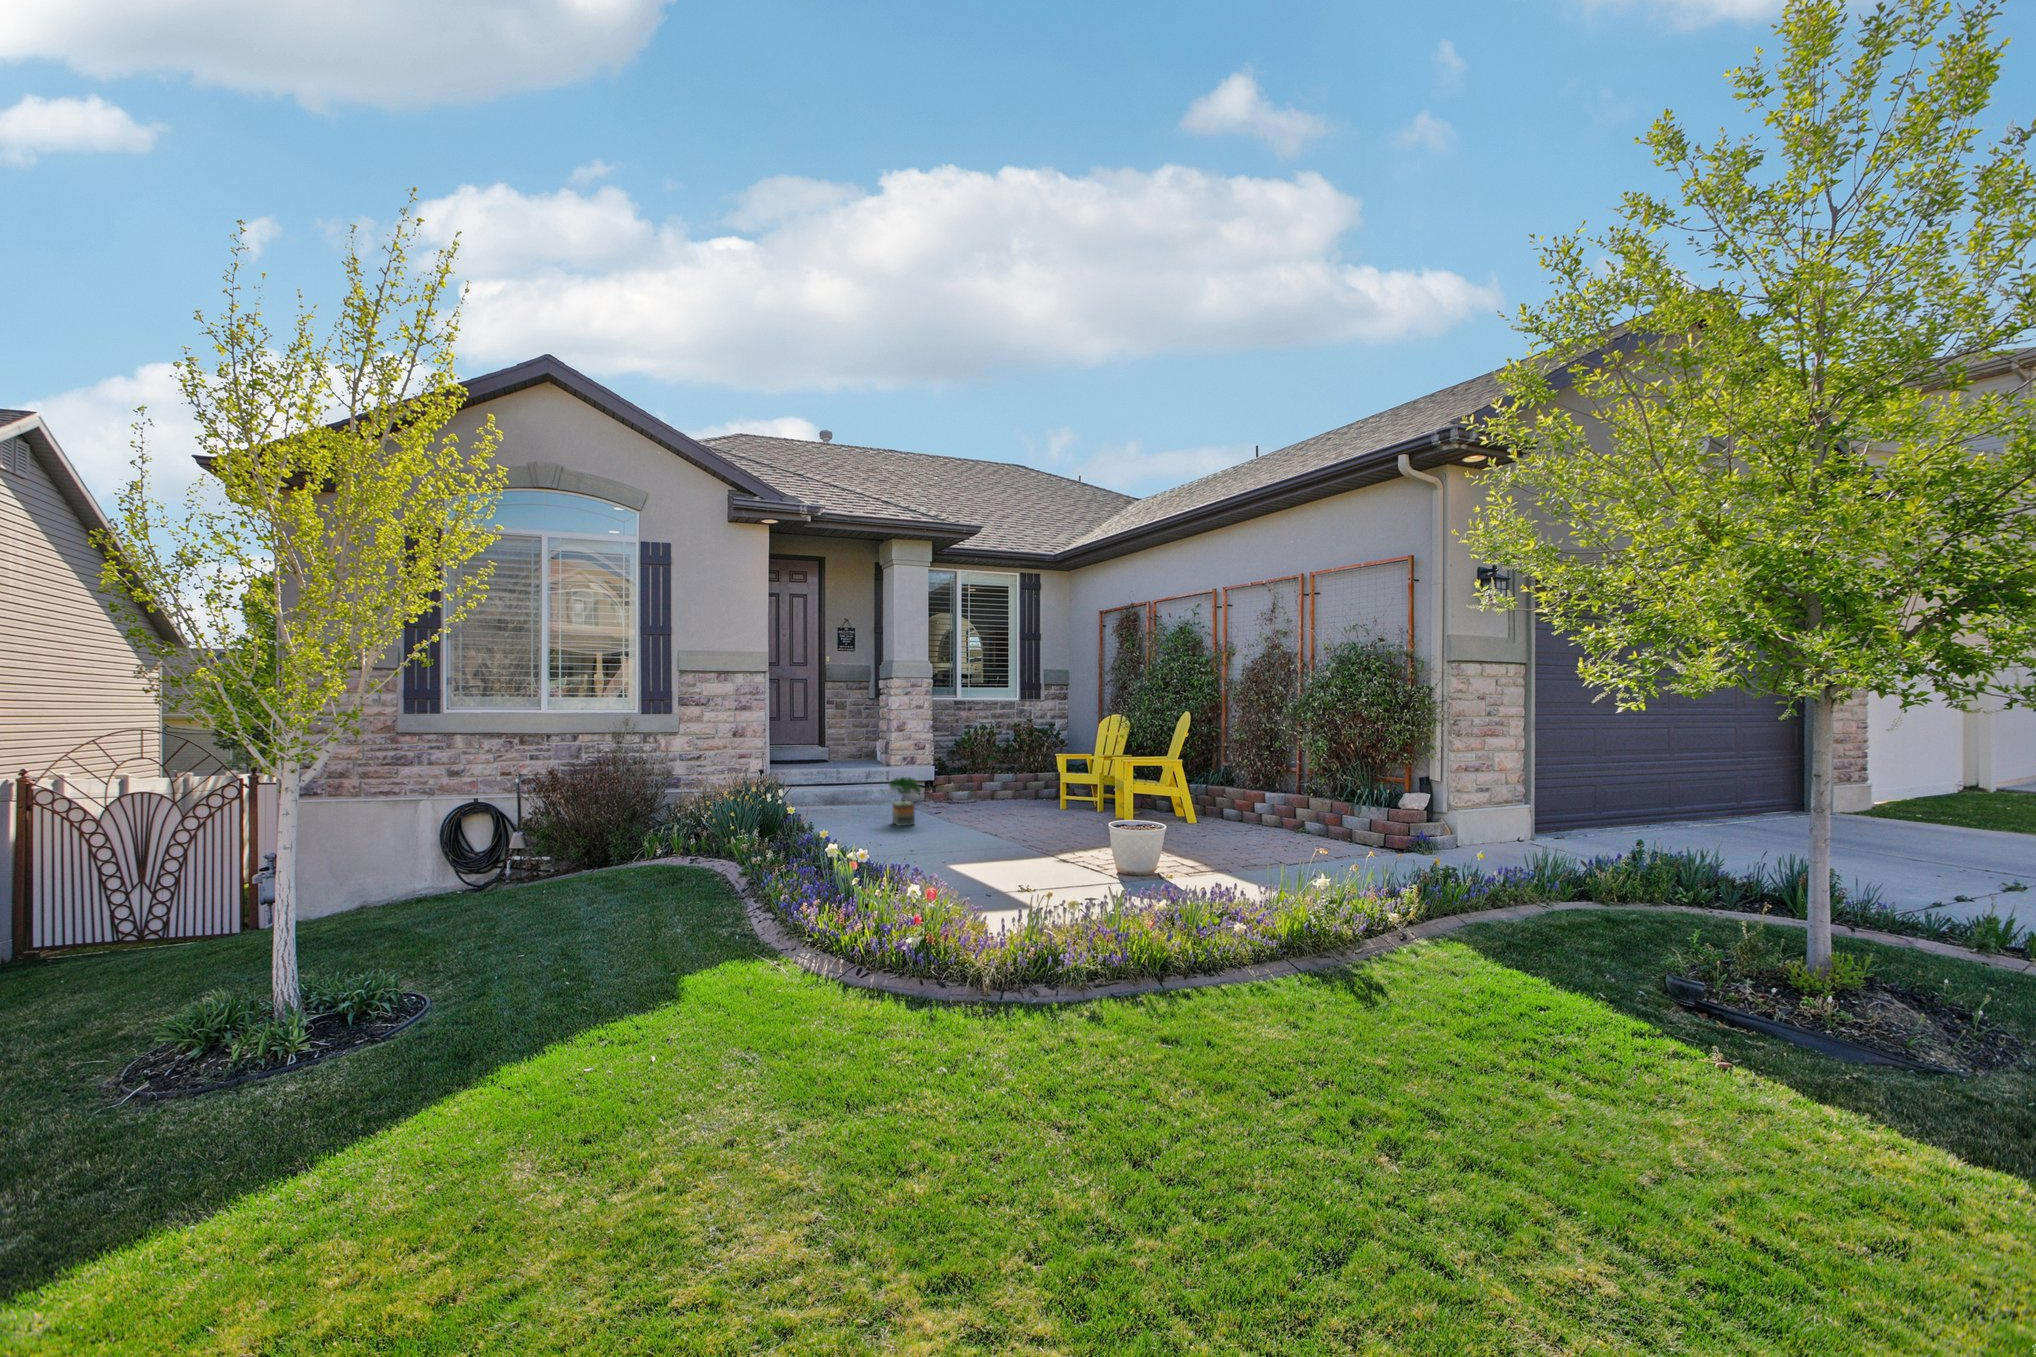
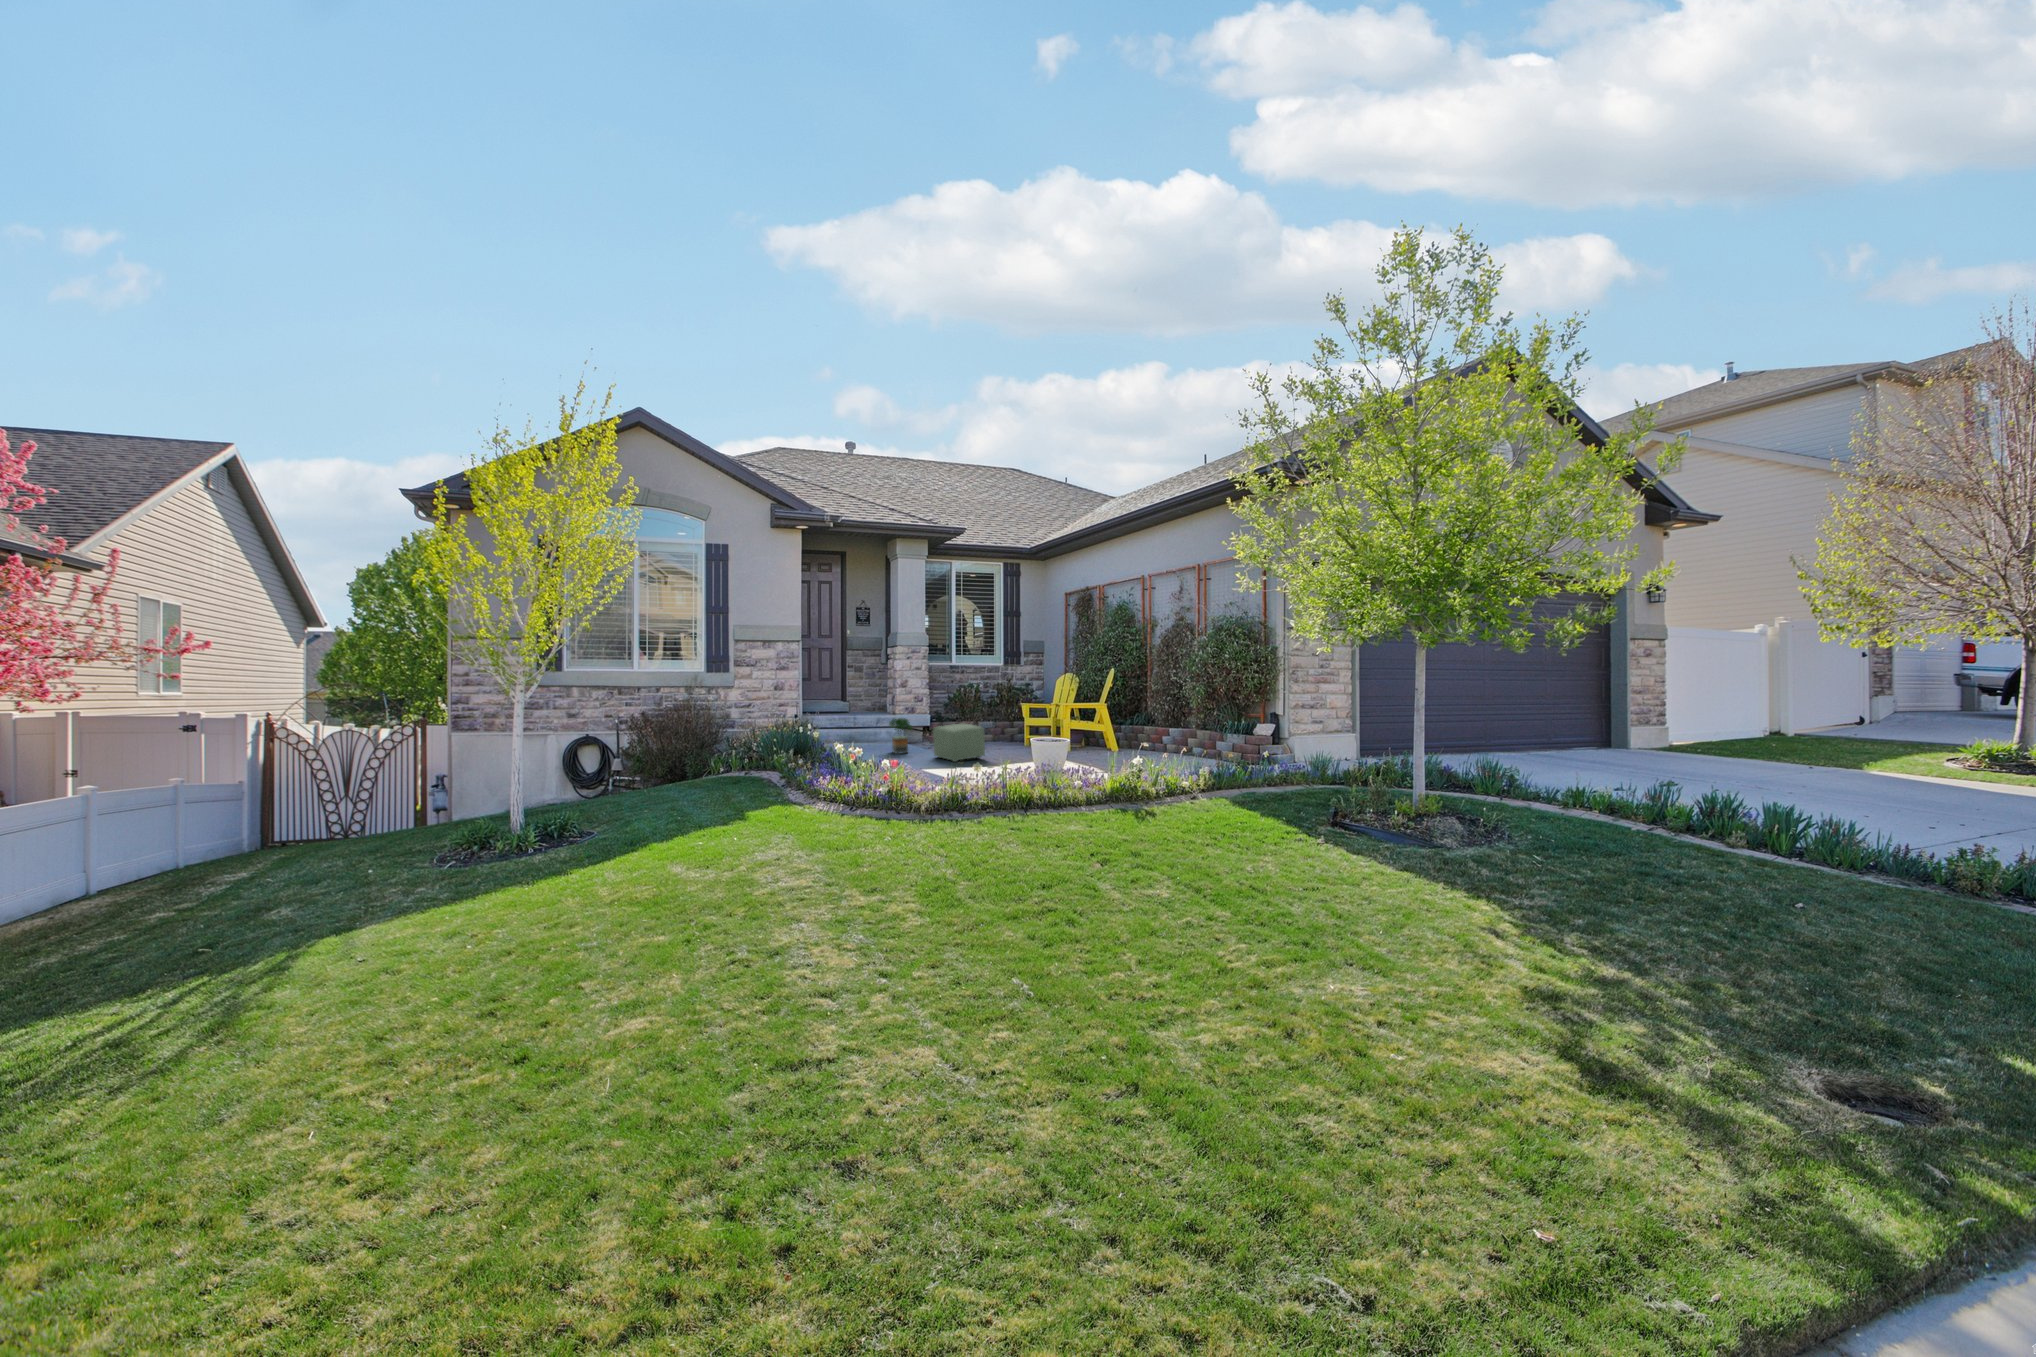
ottoman: none [952,785,1022,839] -> present [933,723,985,762]

